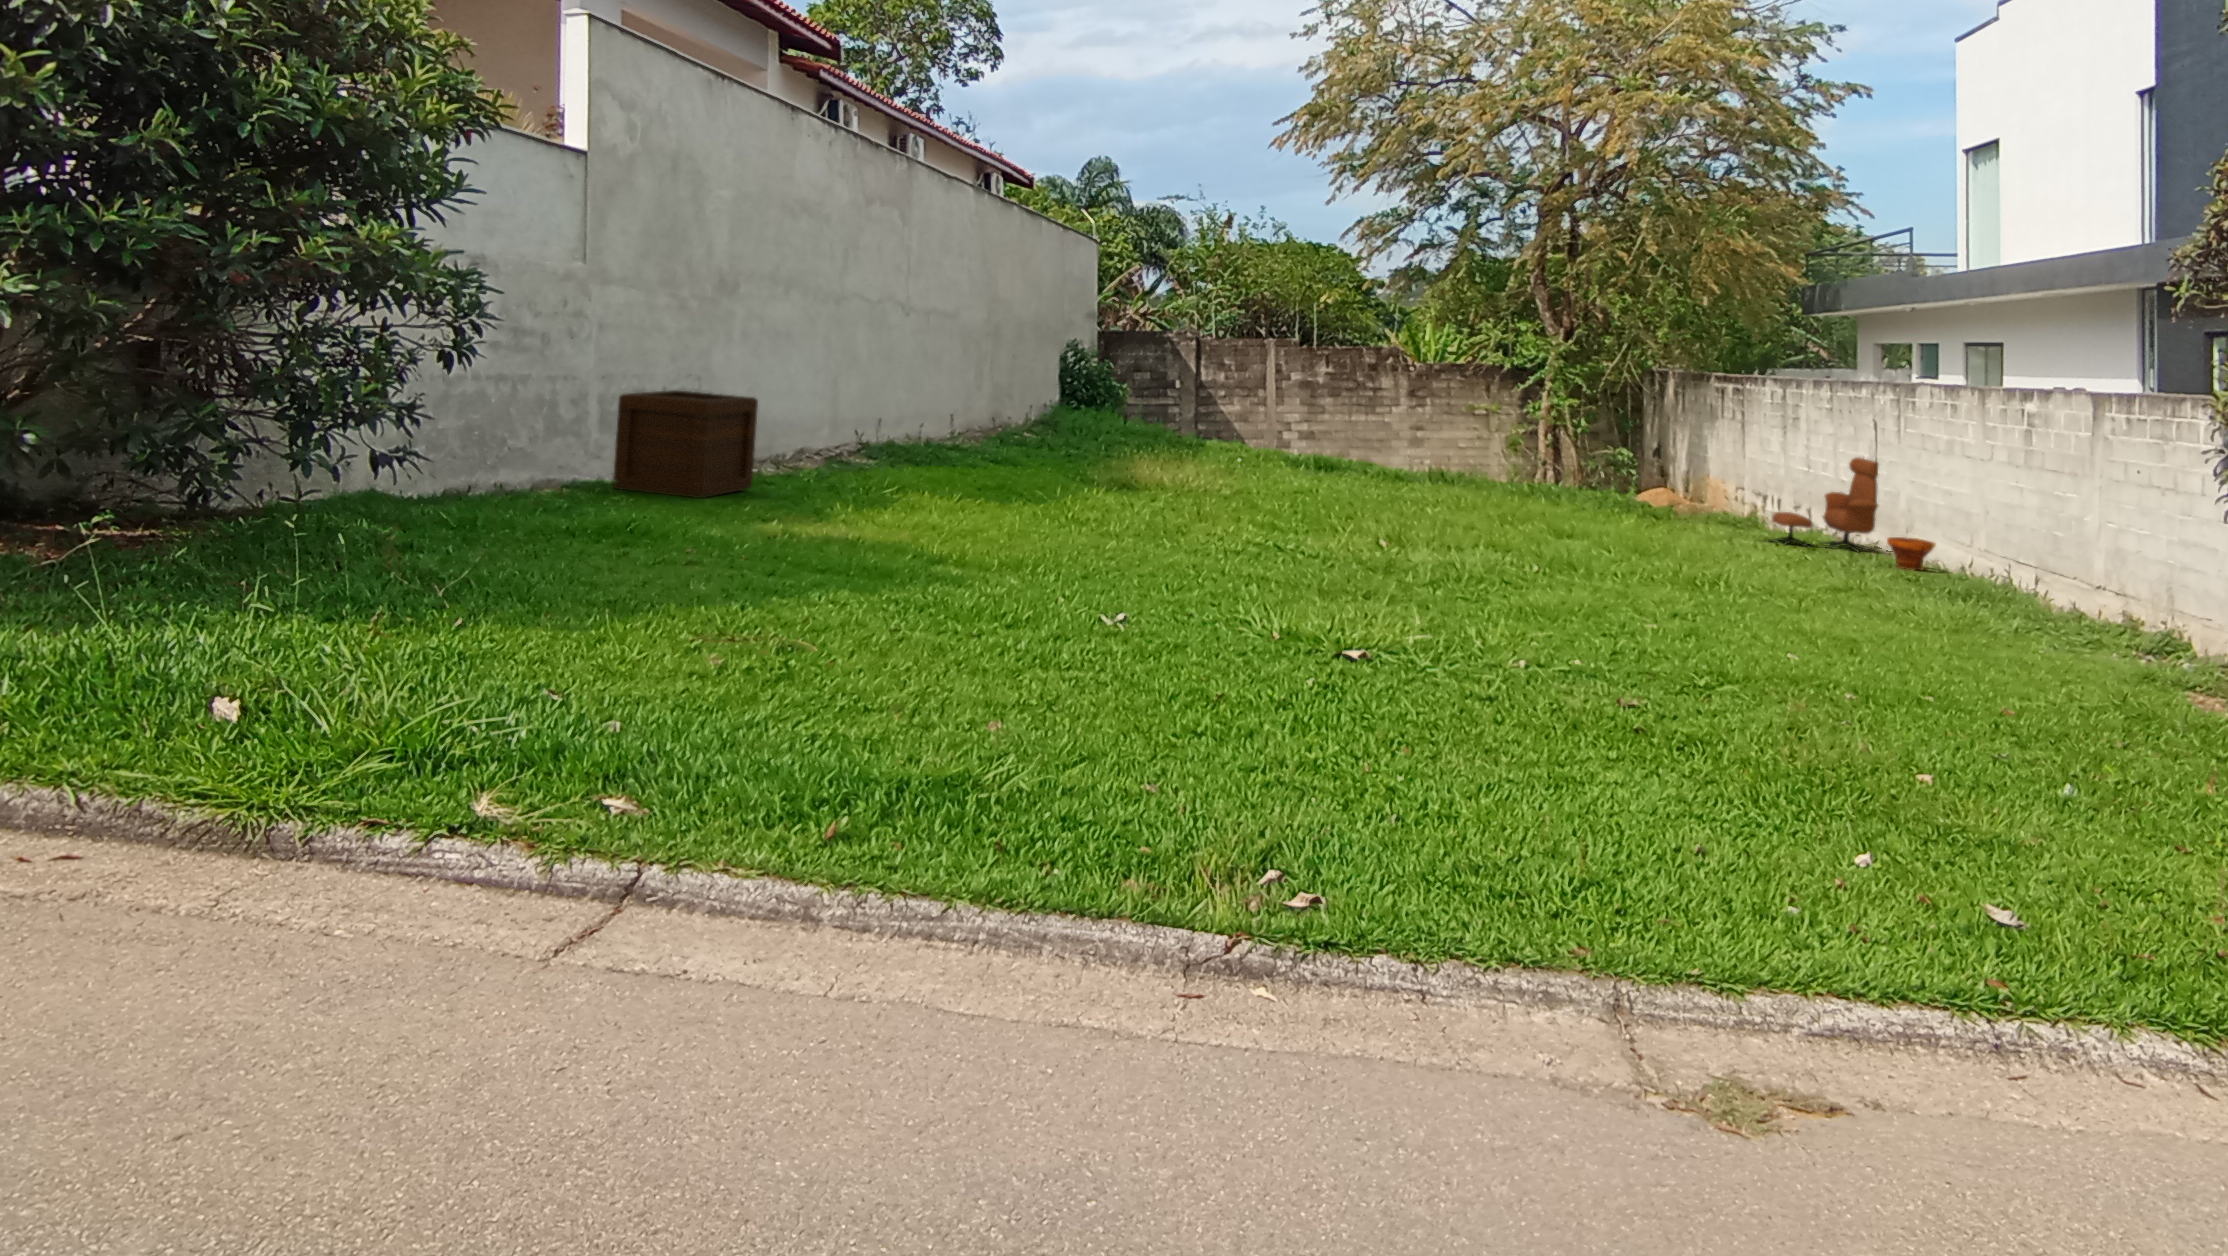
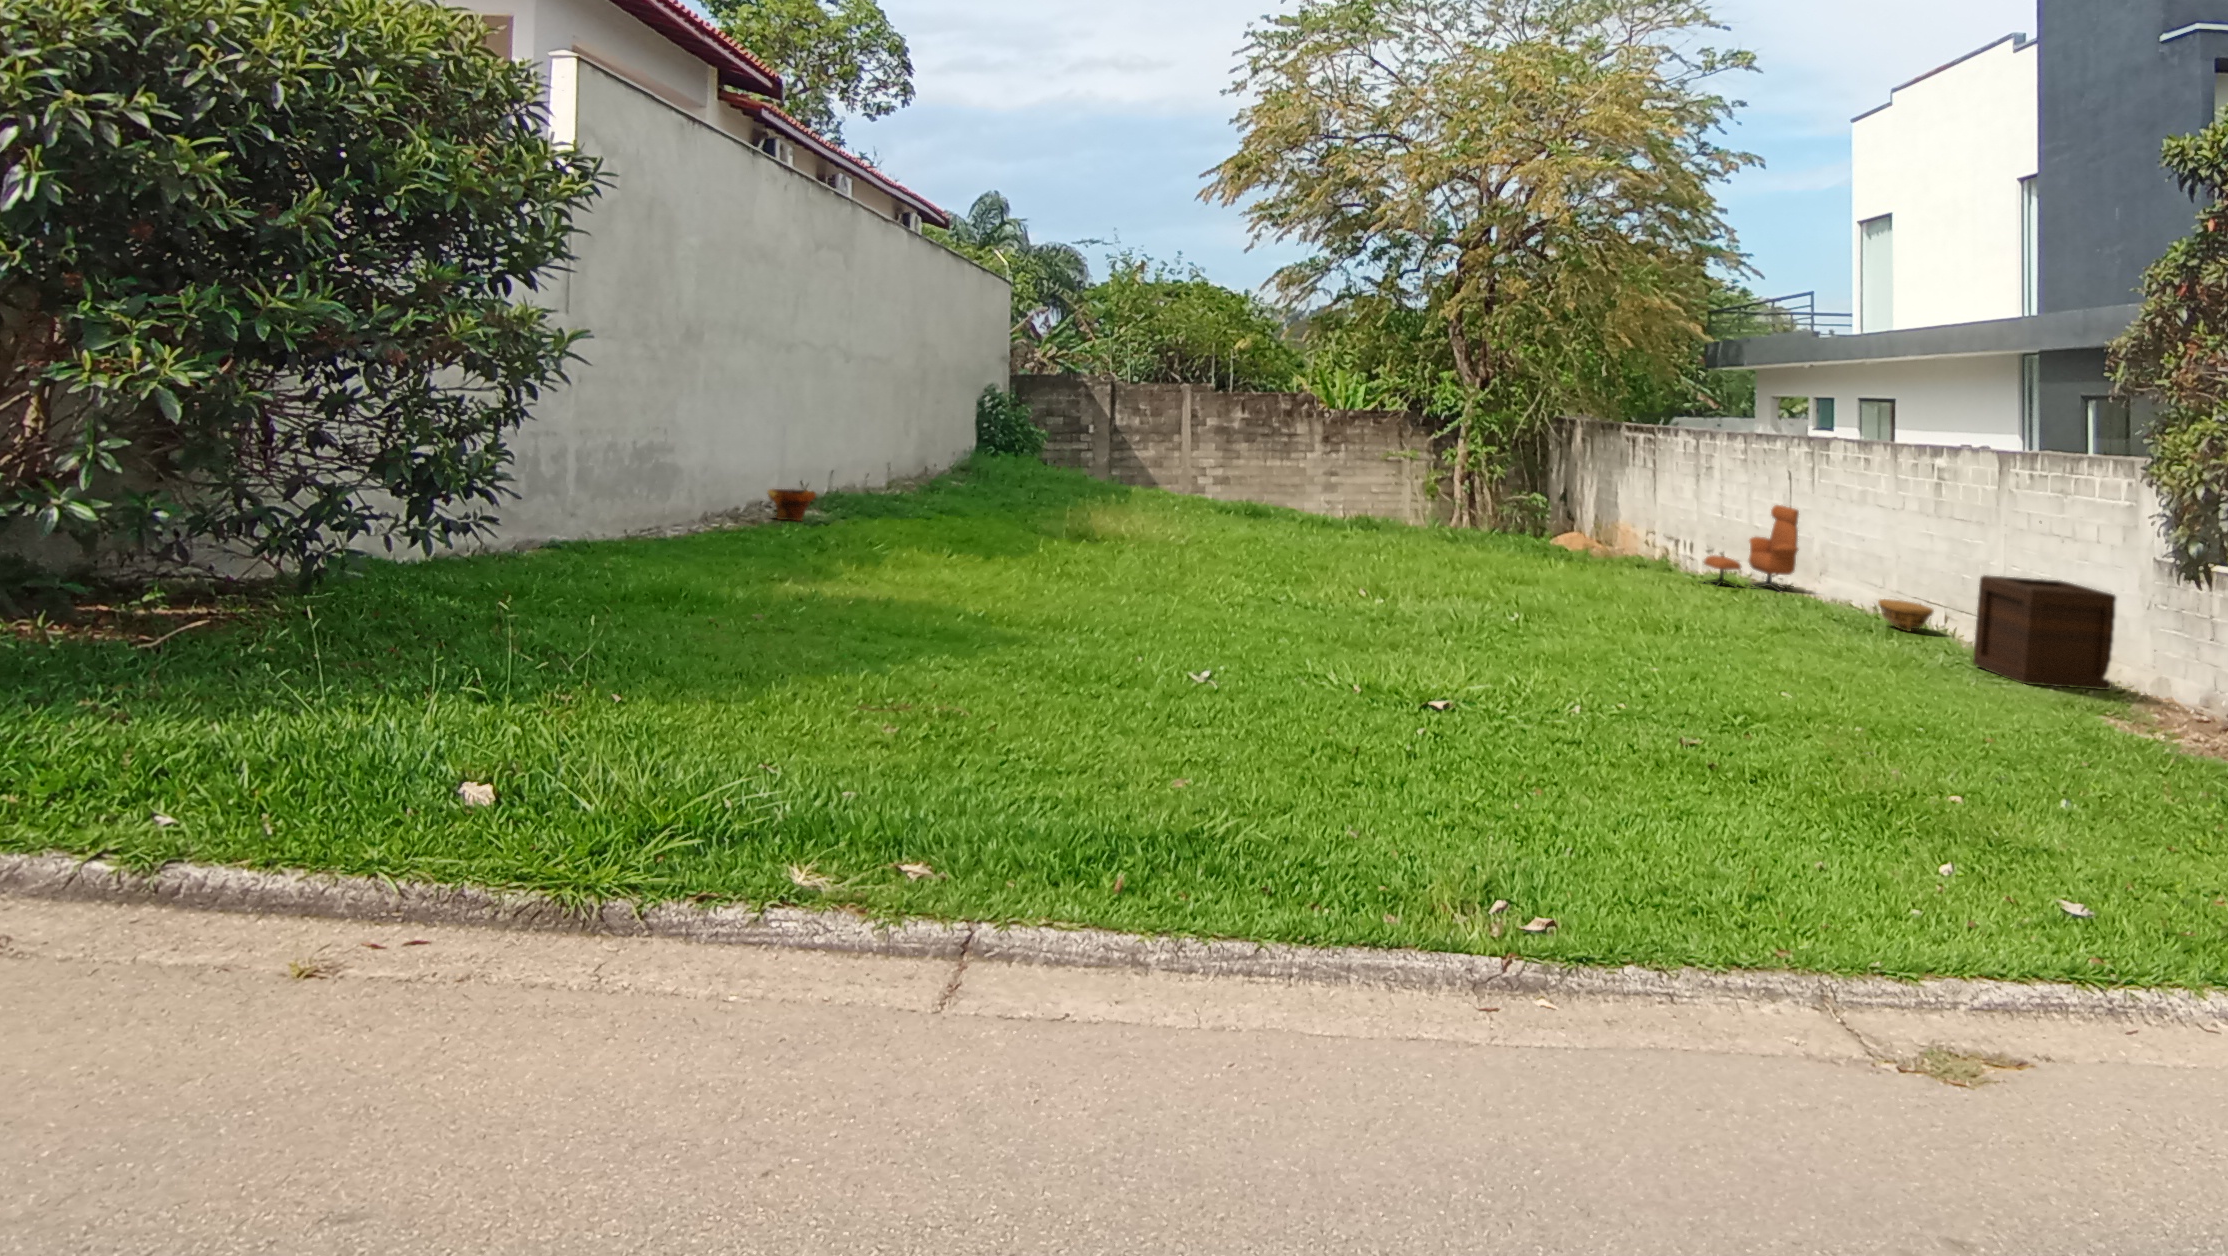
wooden crate: present [613,390,758,498] -> present [1973,575,2116,690]
planter: present [1887,537,1936,571] -> present [768,489,816,521]
basket: none [1953,559,2018,596] -> present [1878,599,1934,631]

